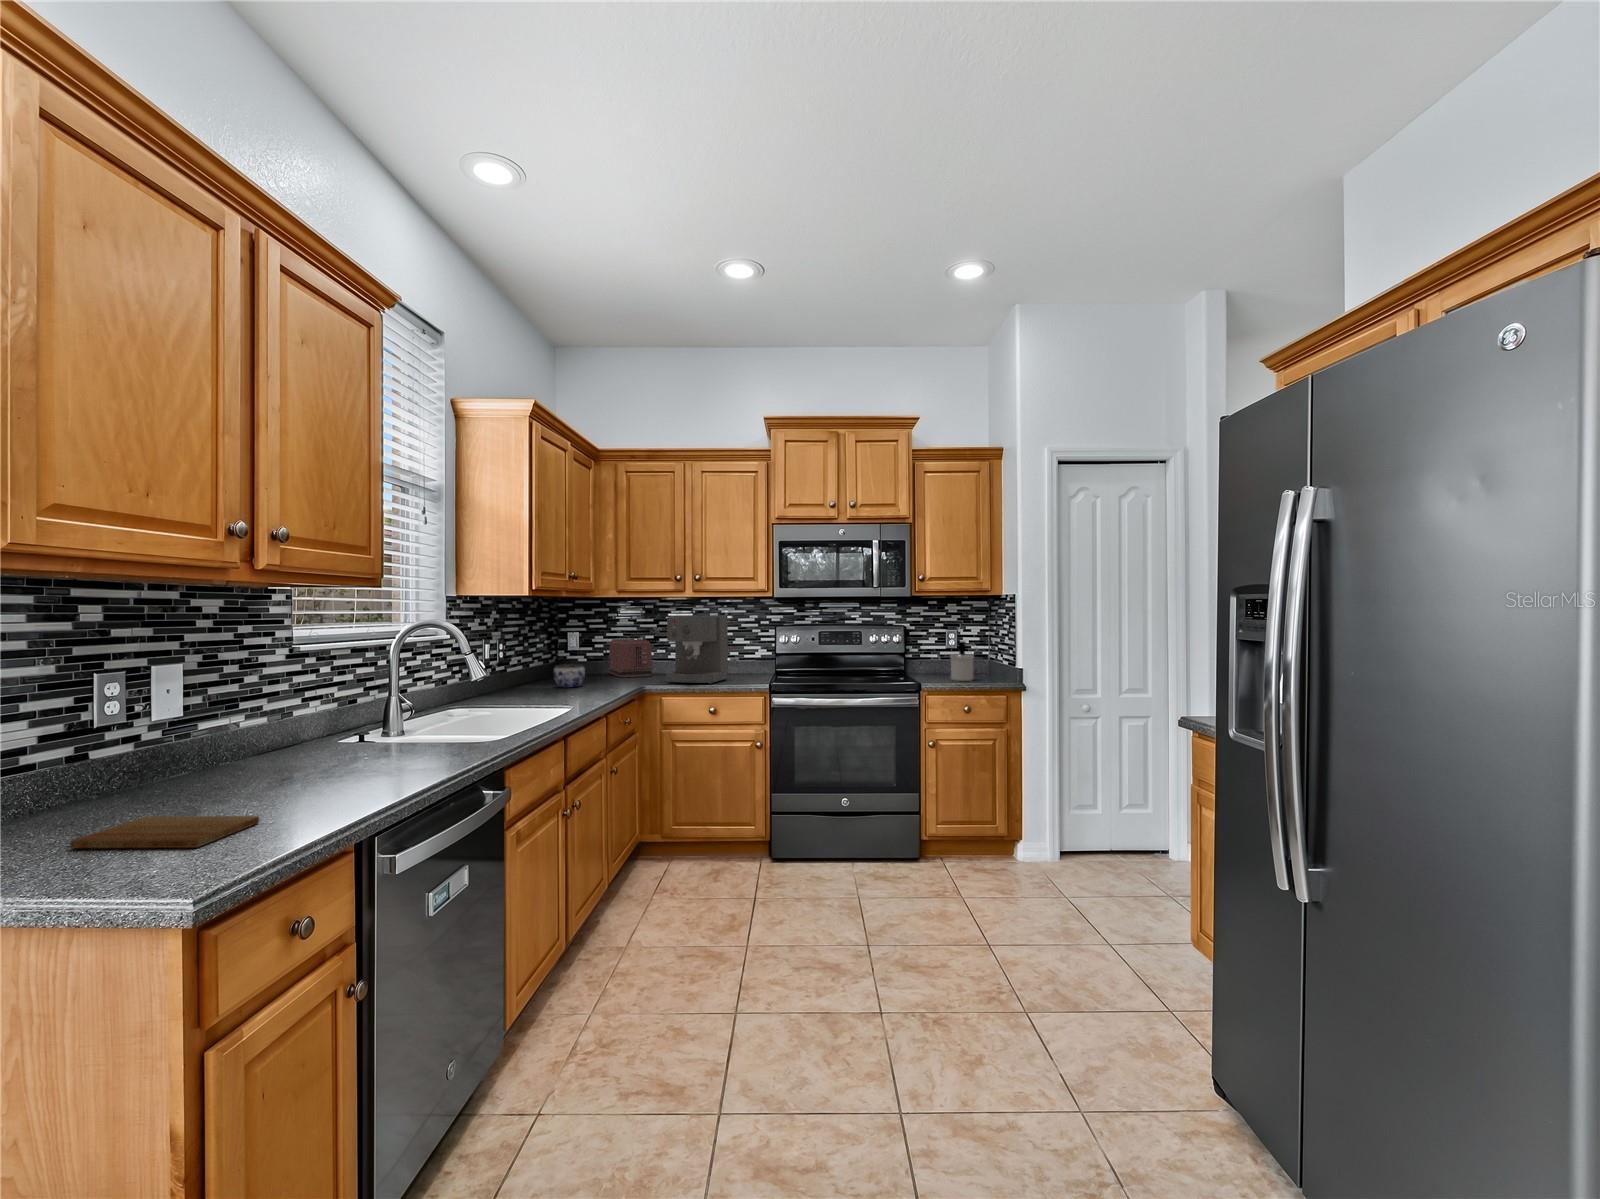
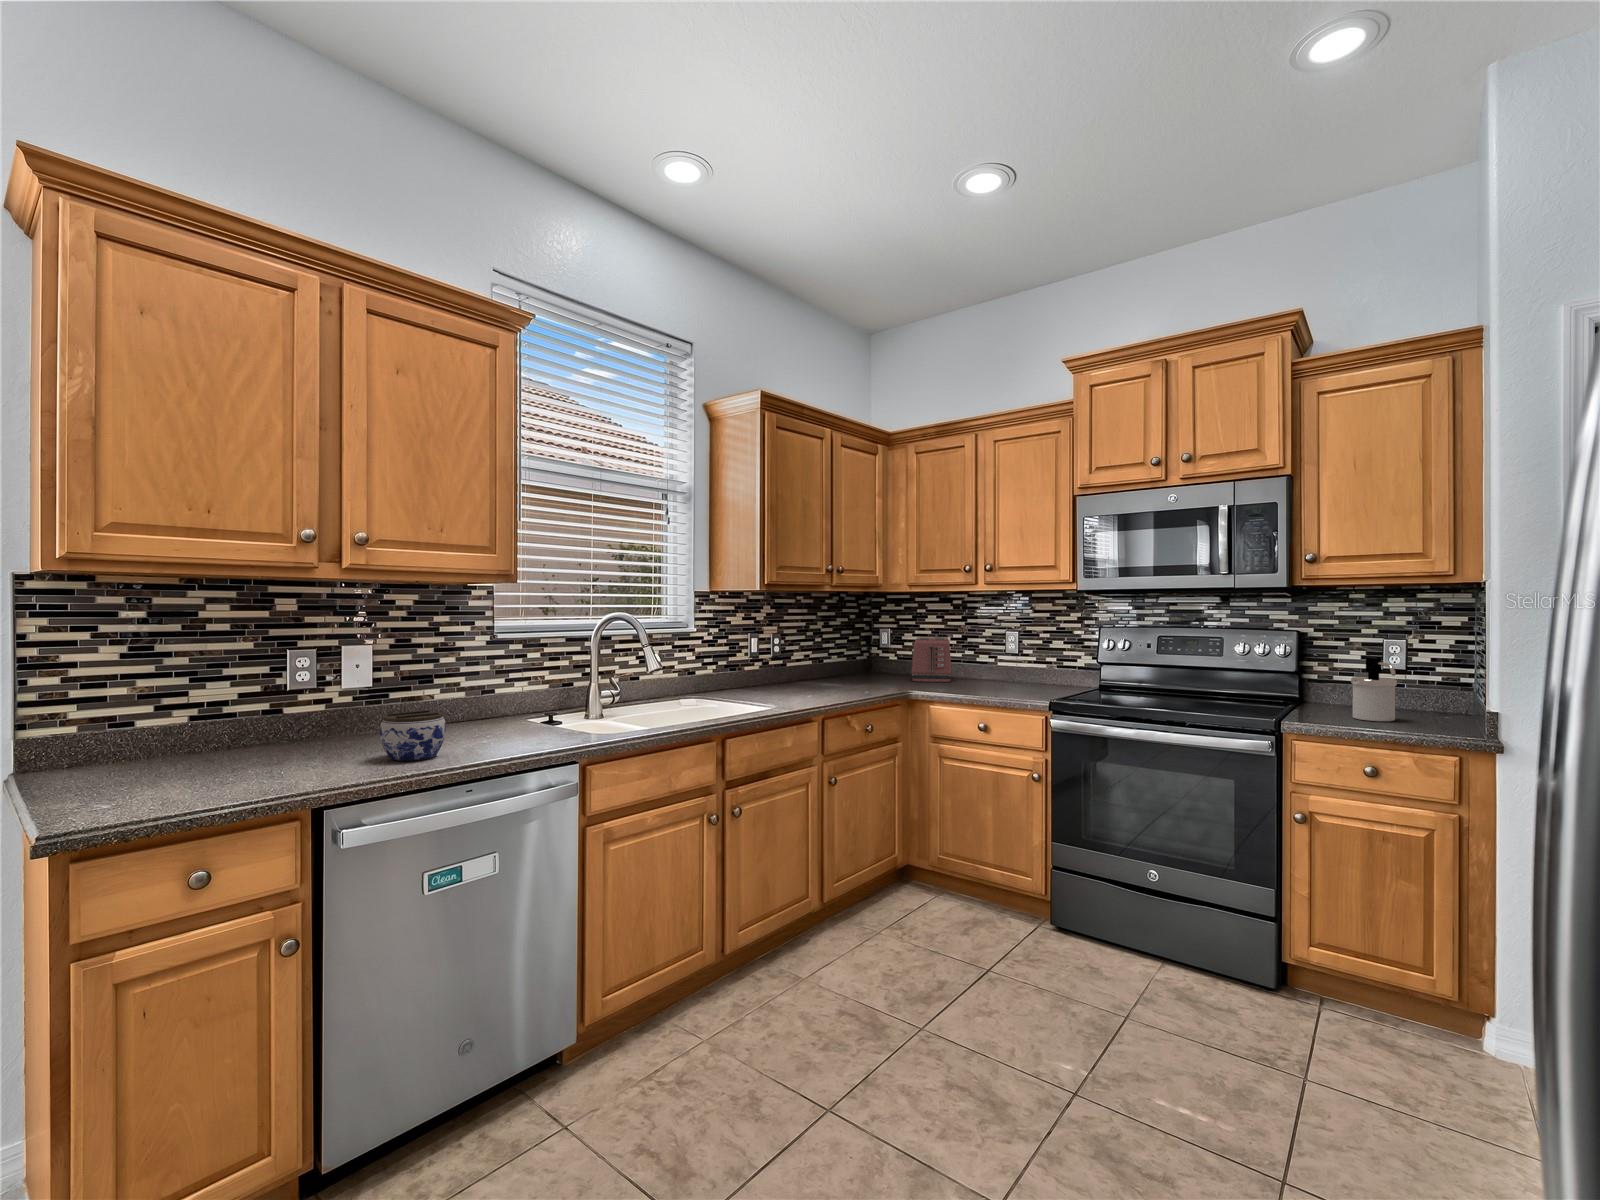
coffee maker: present [666,616,728,684] -> none [941,611,1022,696]
jar: present [554,664,585,688] -> present [380,710,446,761]
cutting board: present [70,816,259,848] -> none [160,768,279,799]

